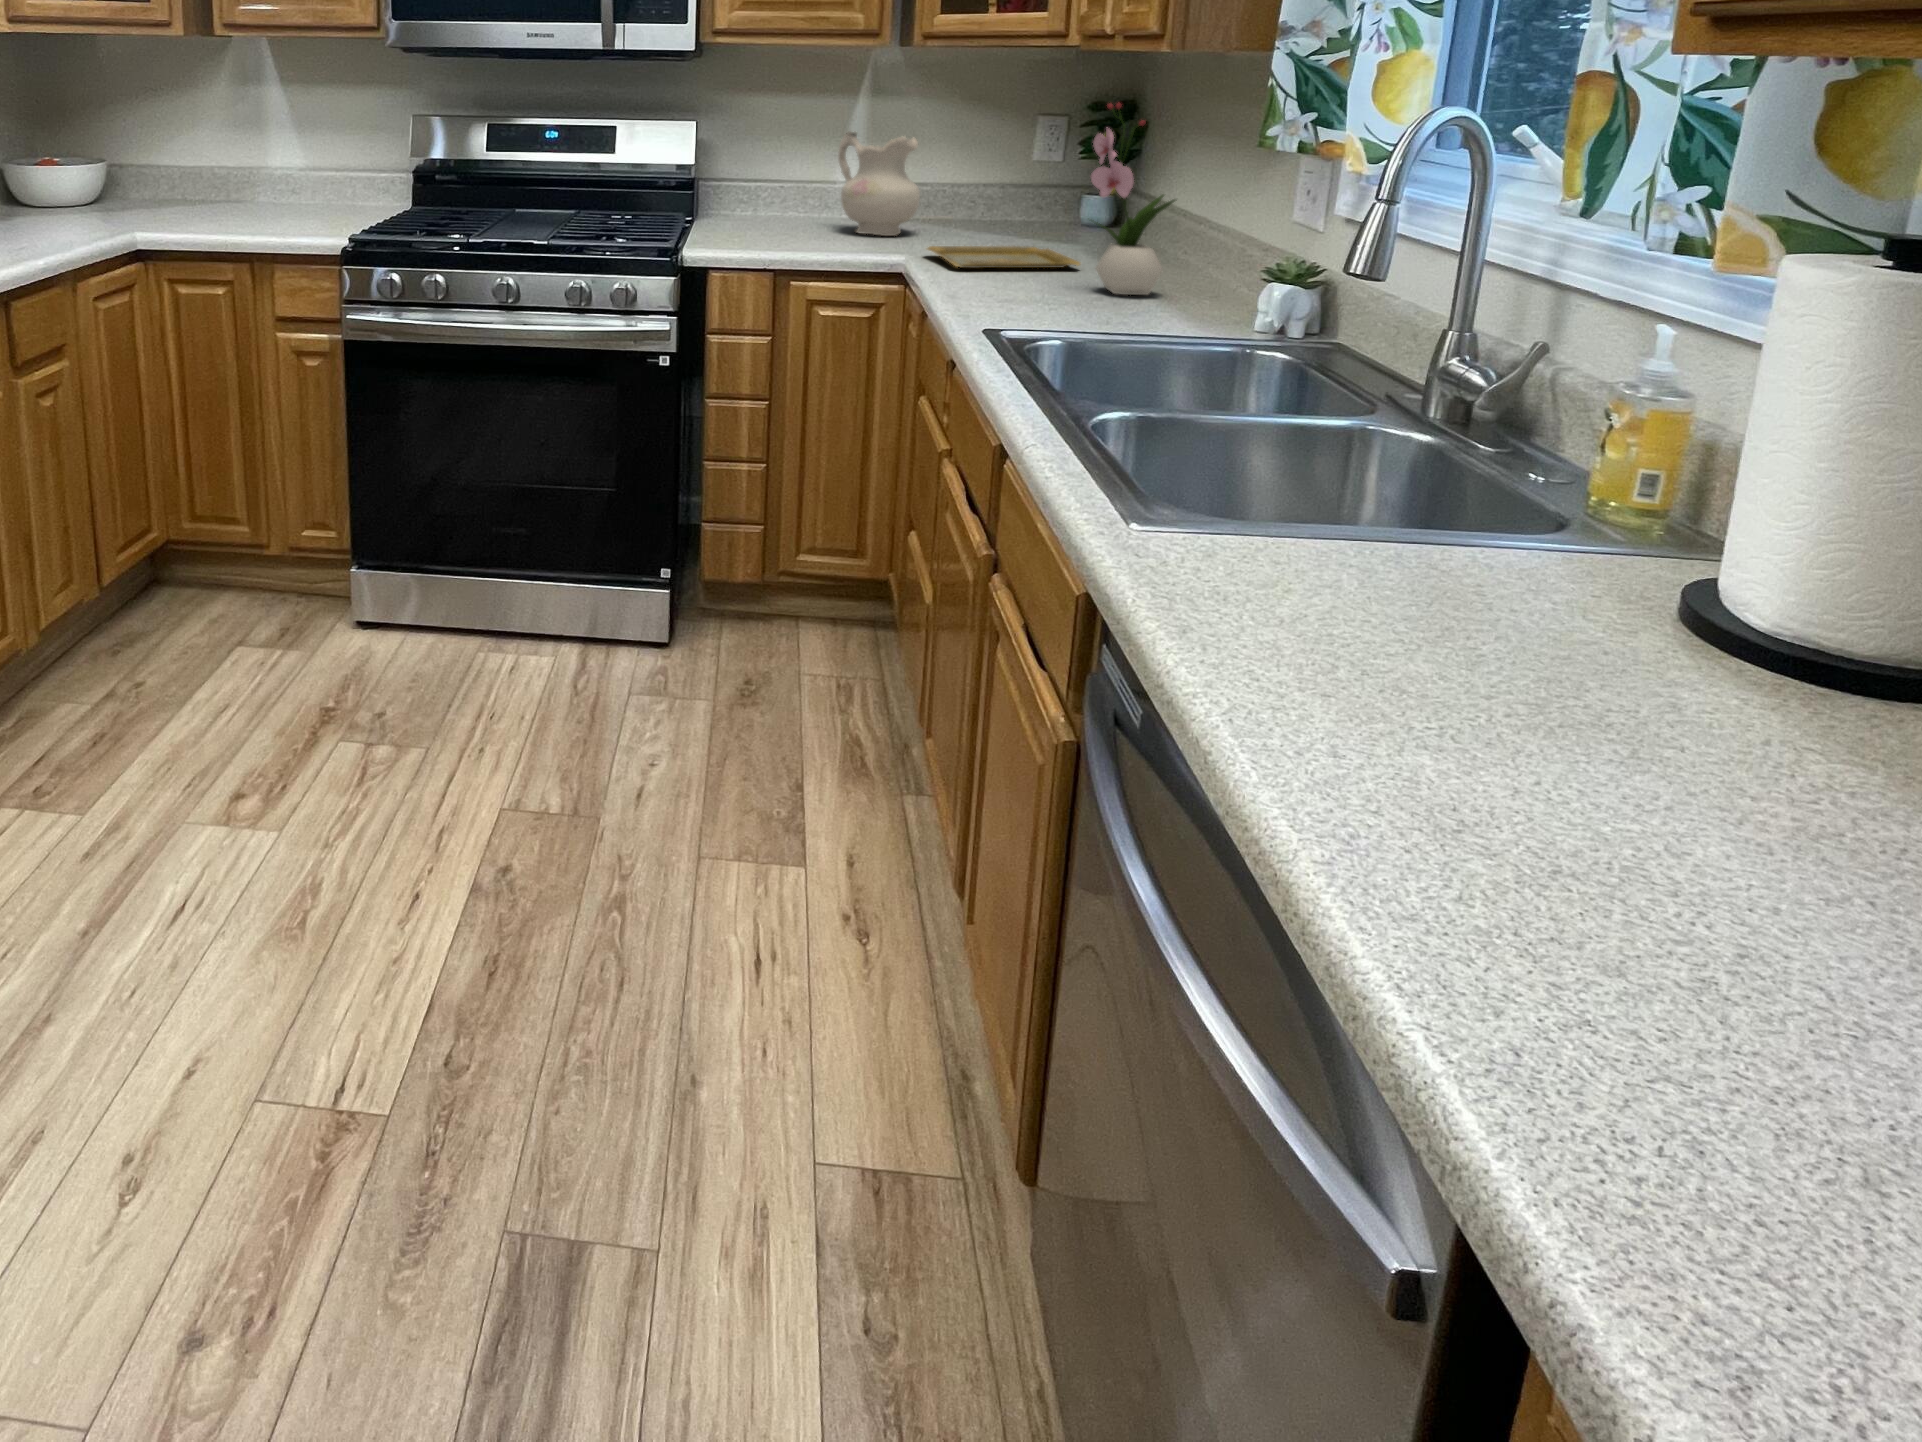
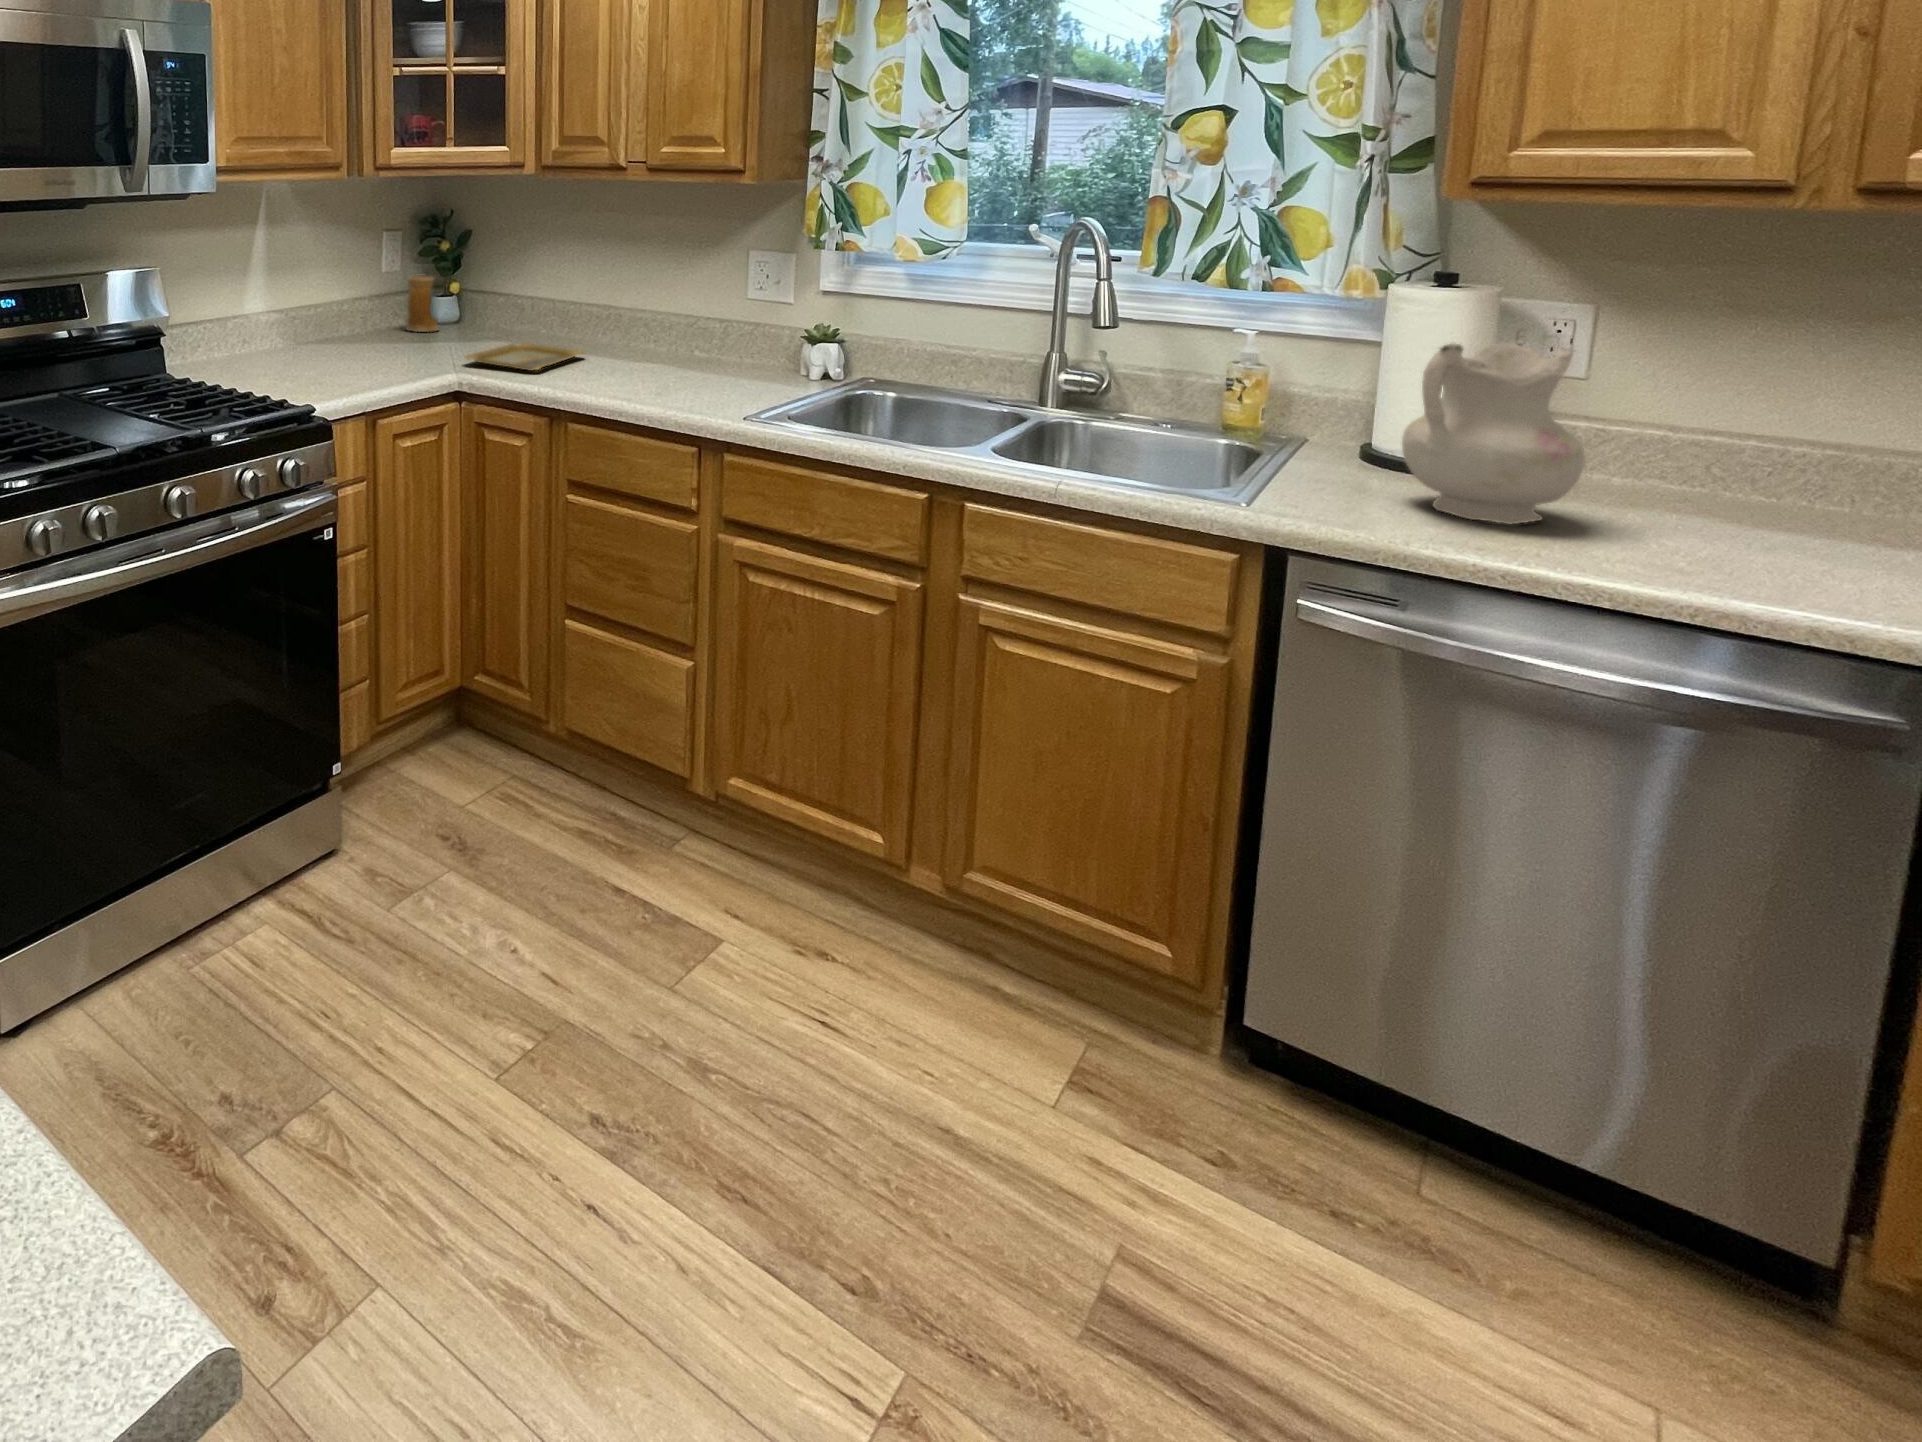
flower arrangement: present [1091,103,1175,295] -> none [643,217,709,372]
ceramic pitcher: present [838,131,920,236] -> present [1402,343,1585,524]
mug: none [1015,171,1058,233] -> present [406,275,439,332]

